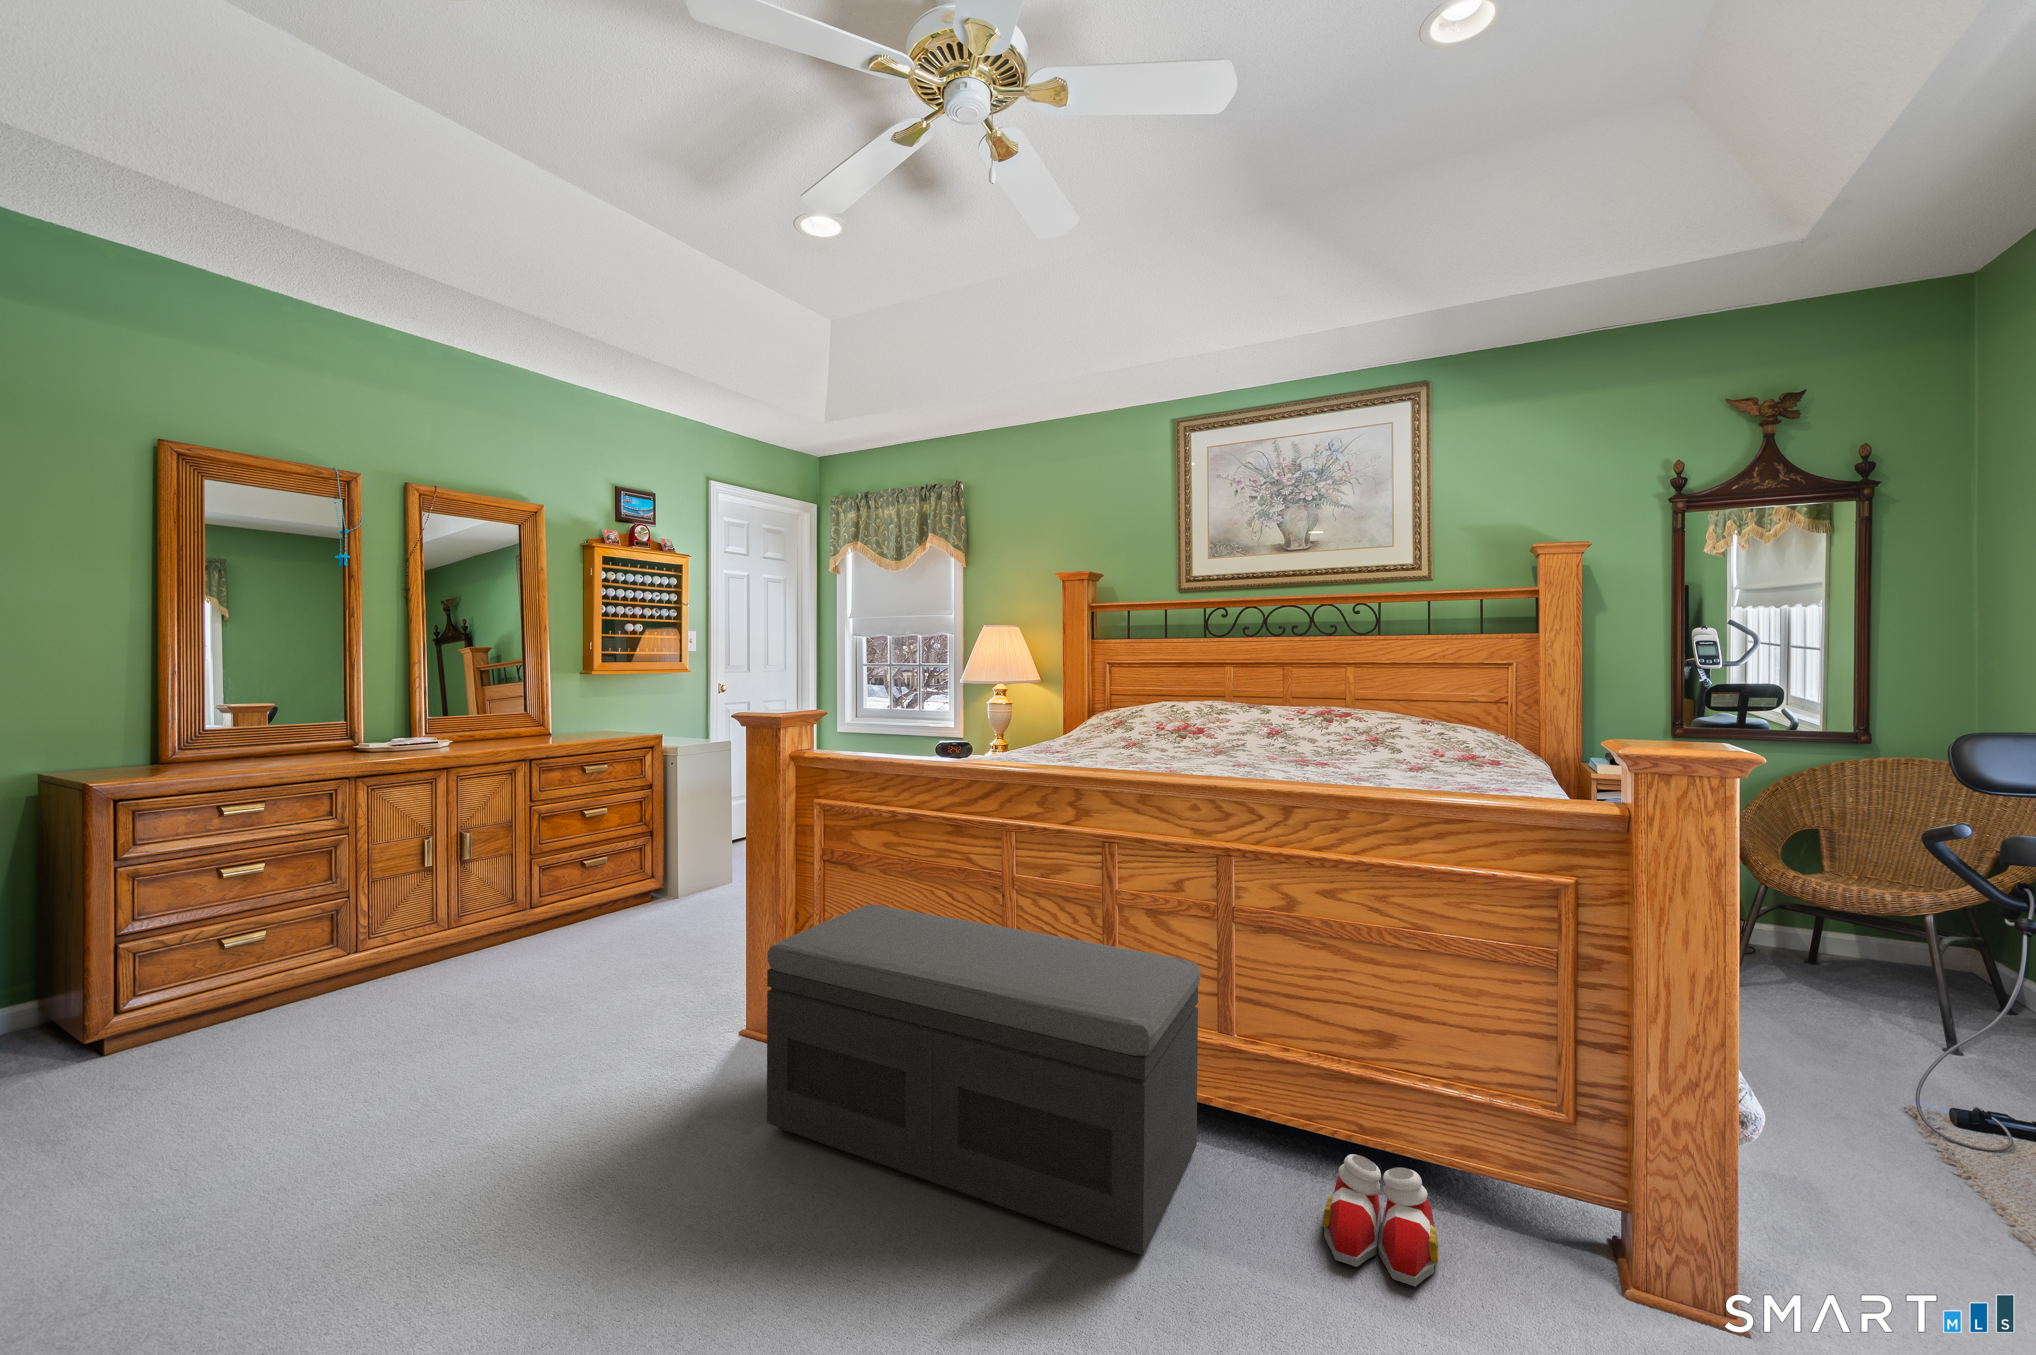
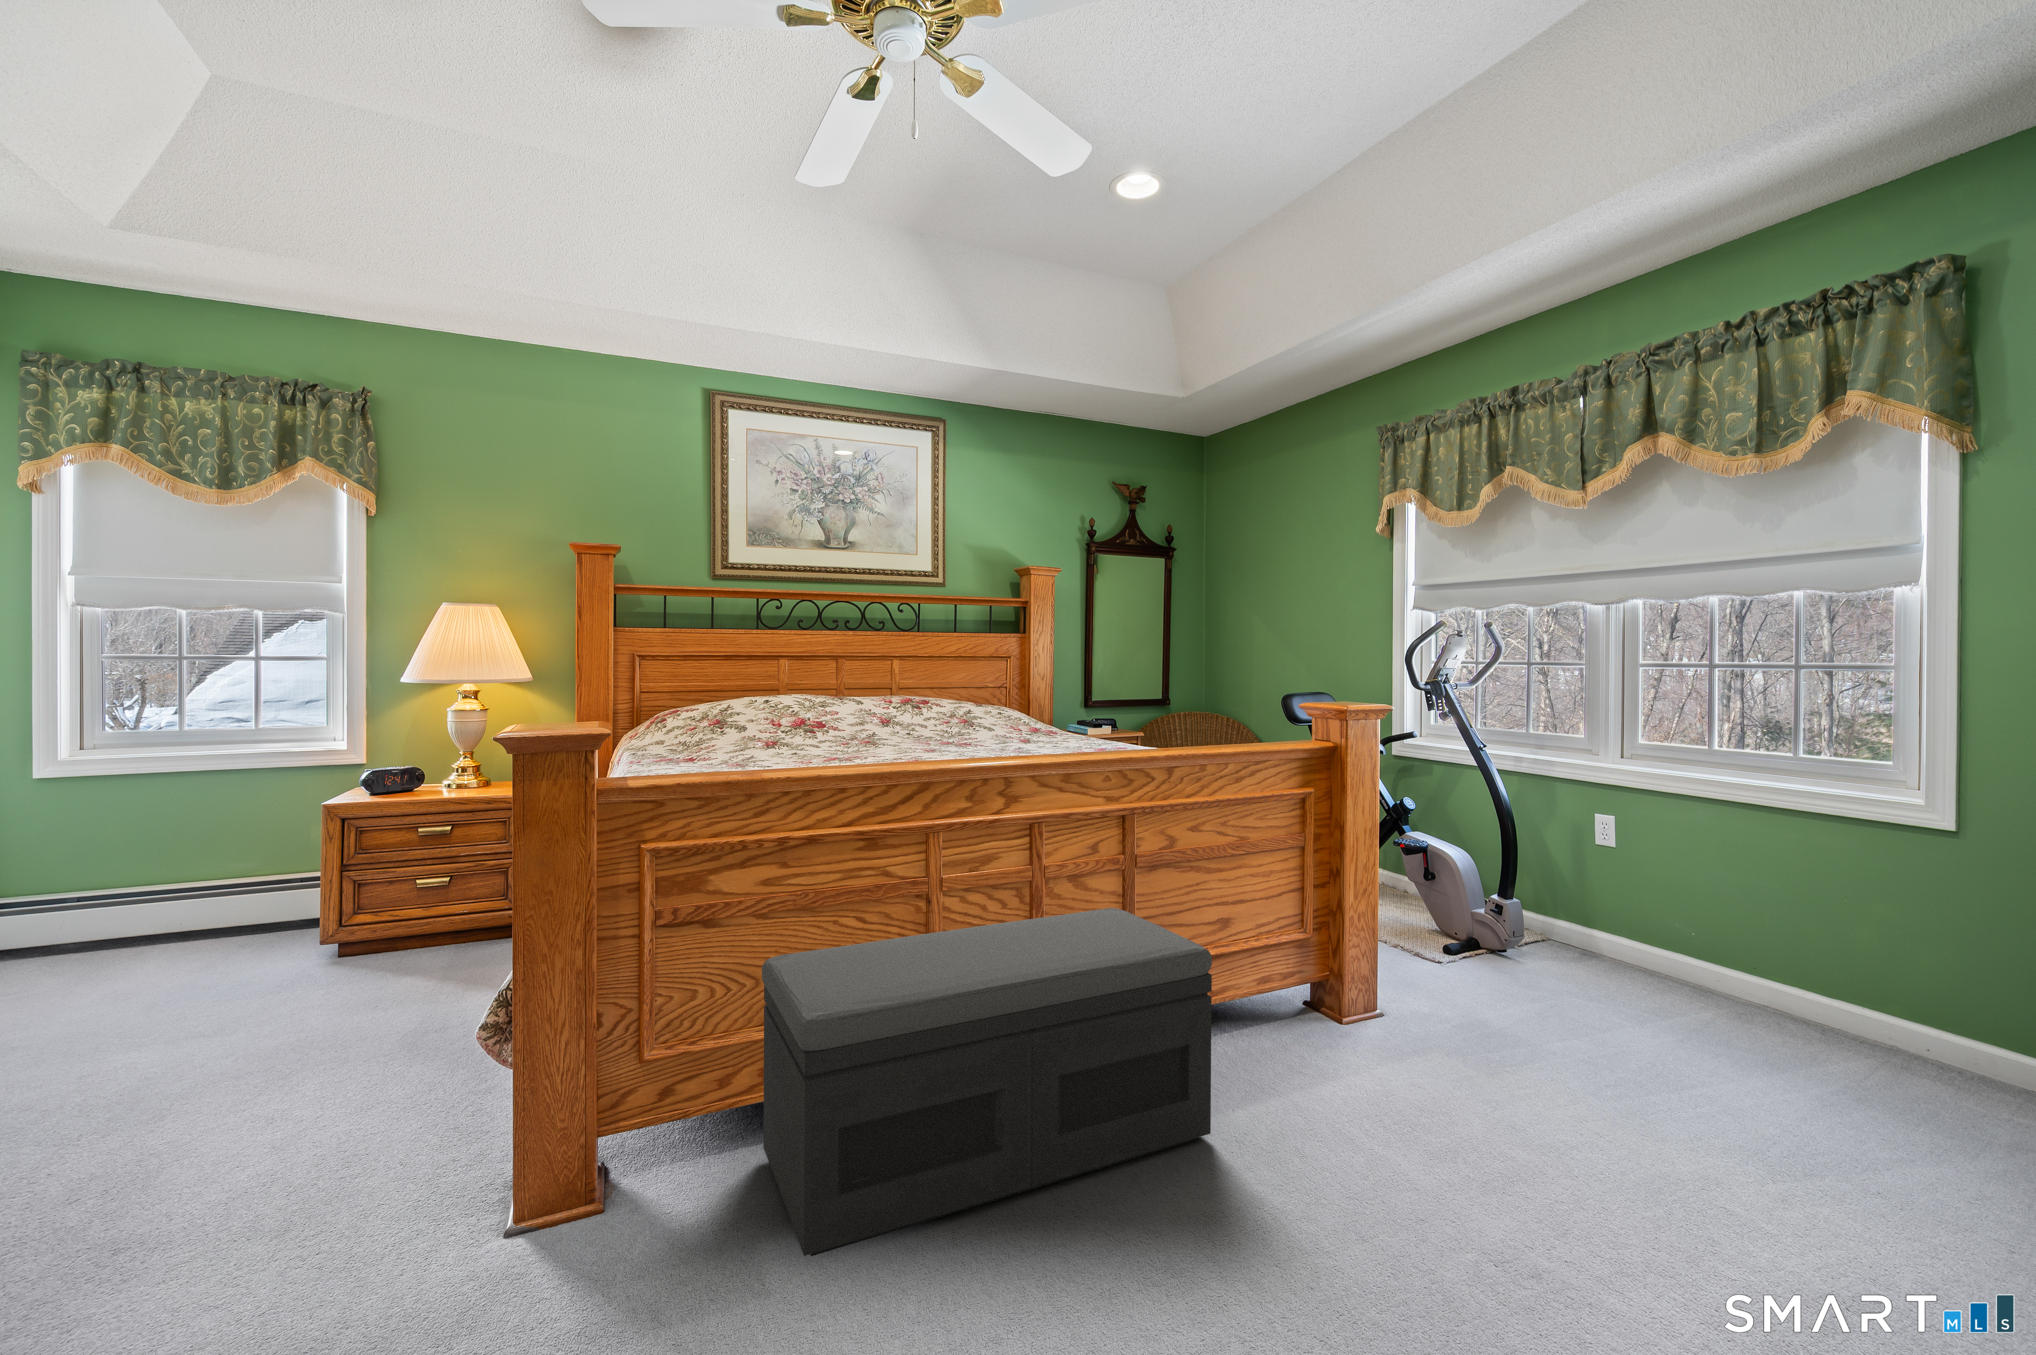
slippers: present [1322,1154,1439,1286] -> none [1214,1004,1305,1076]

